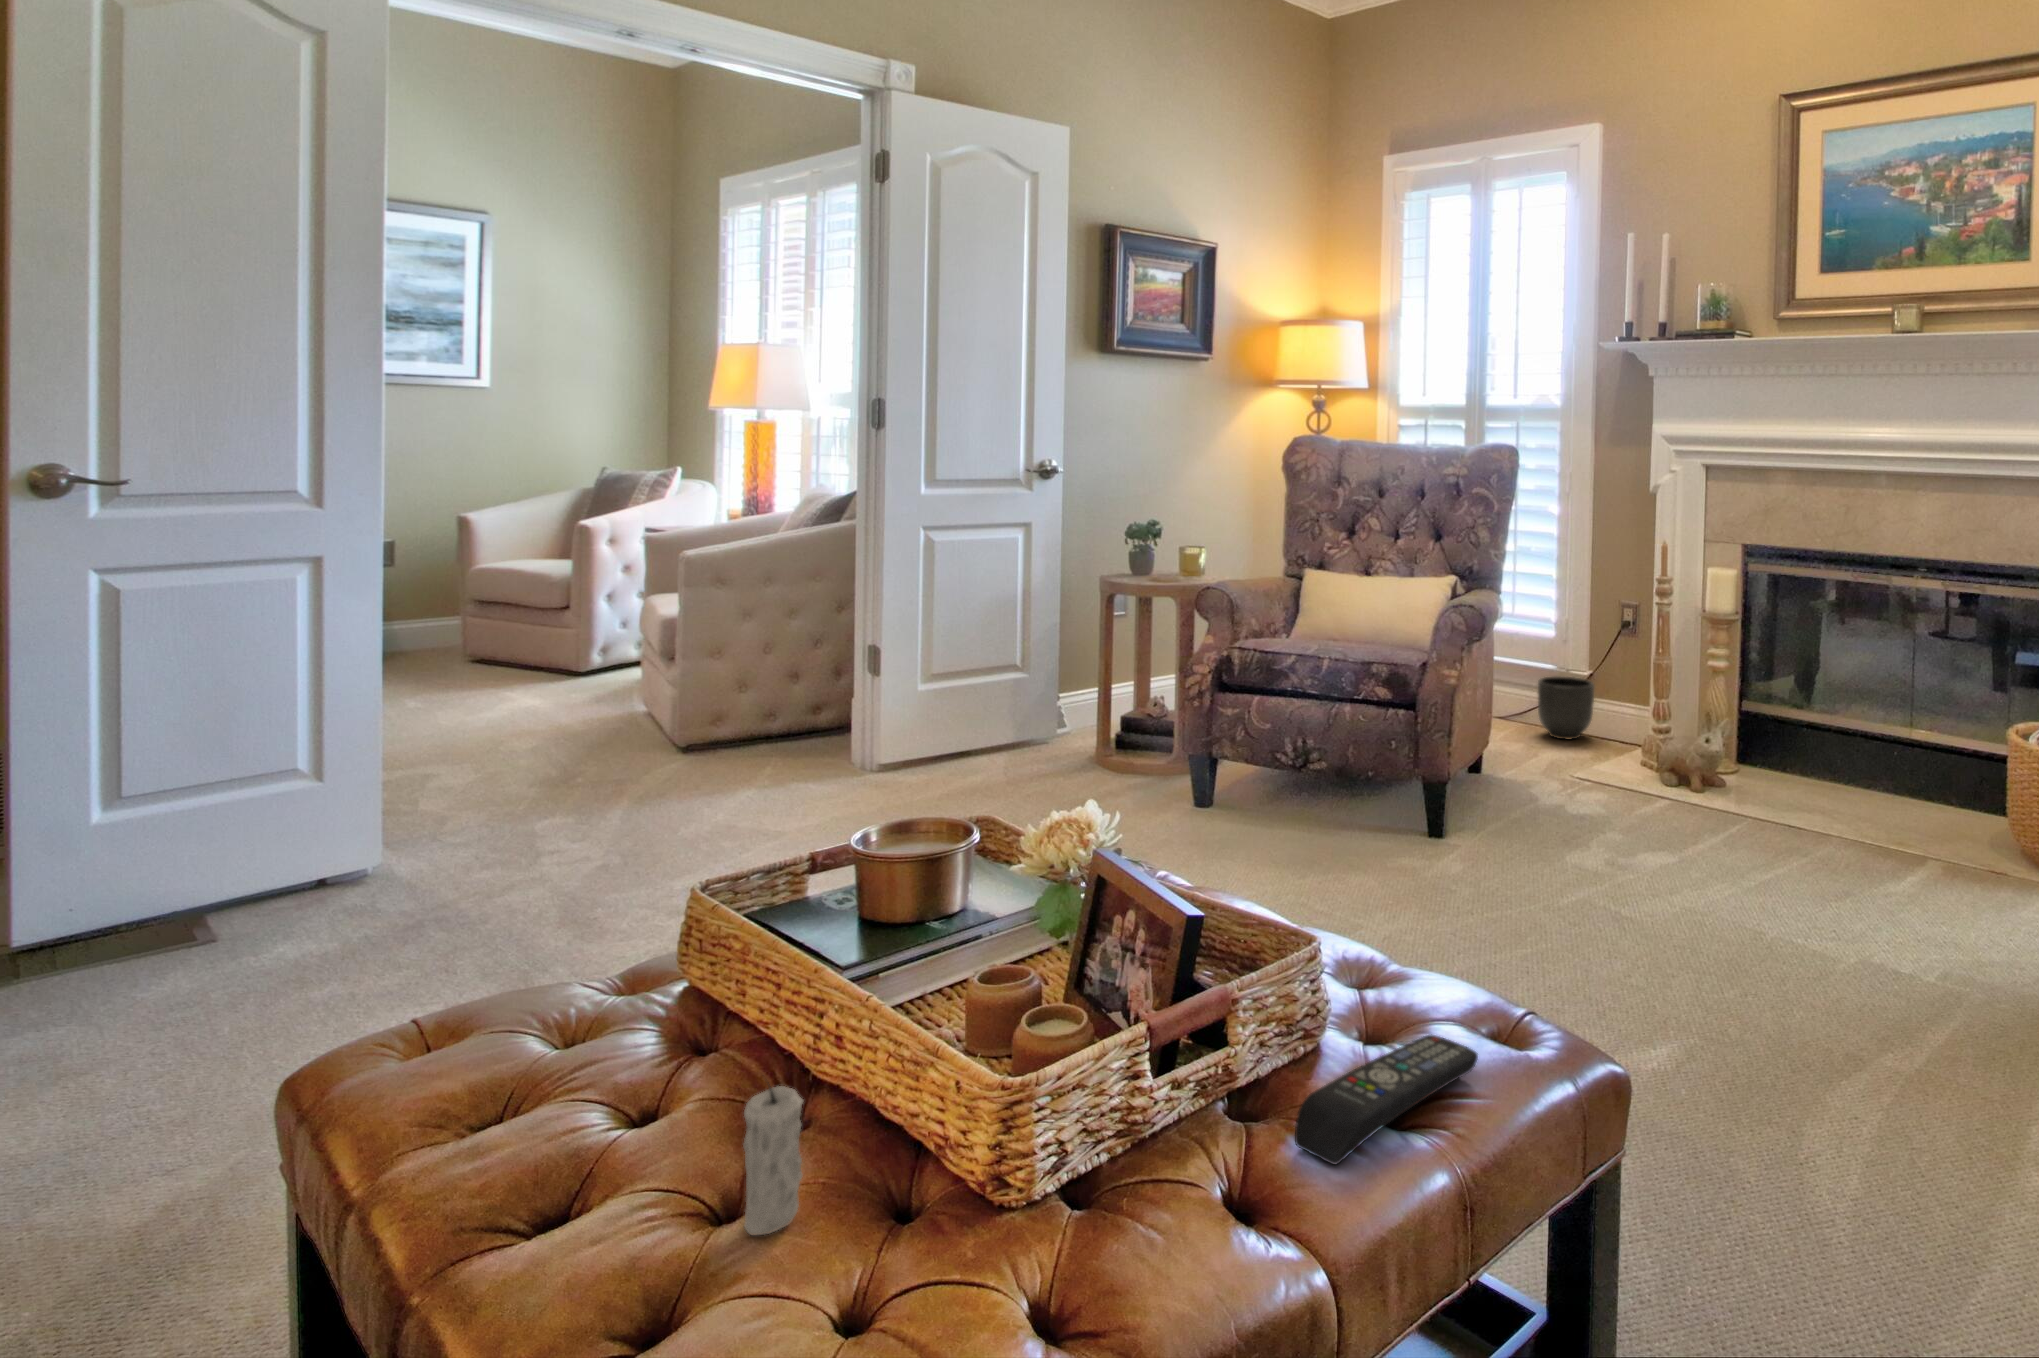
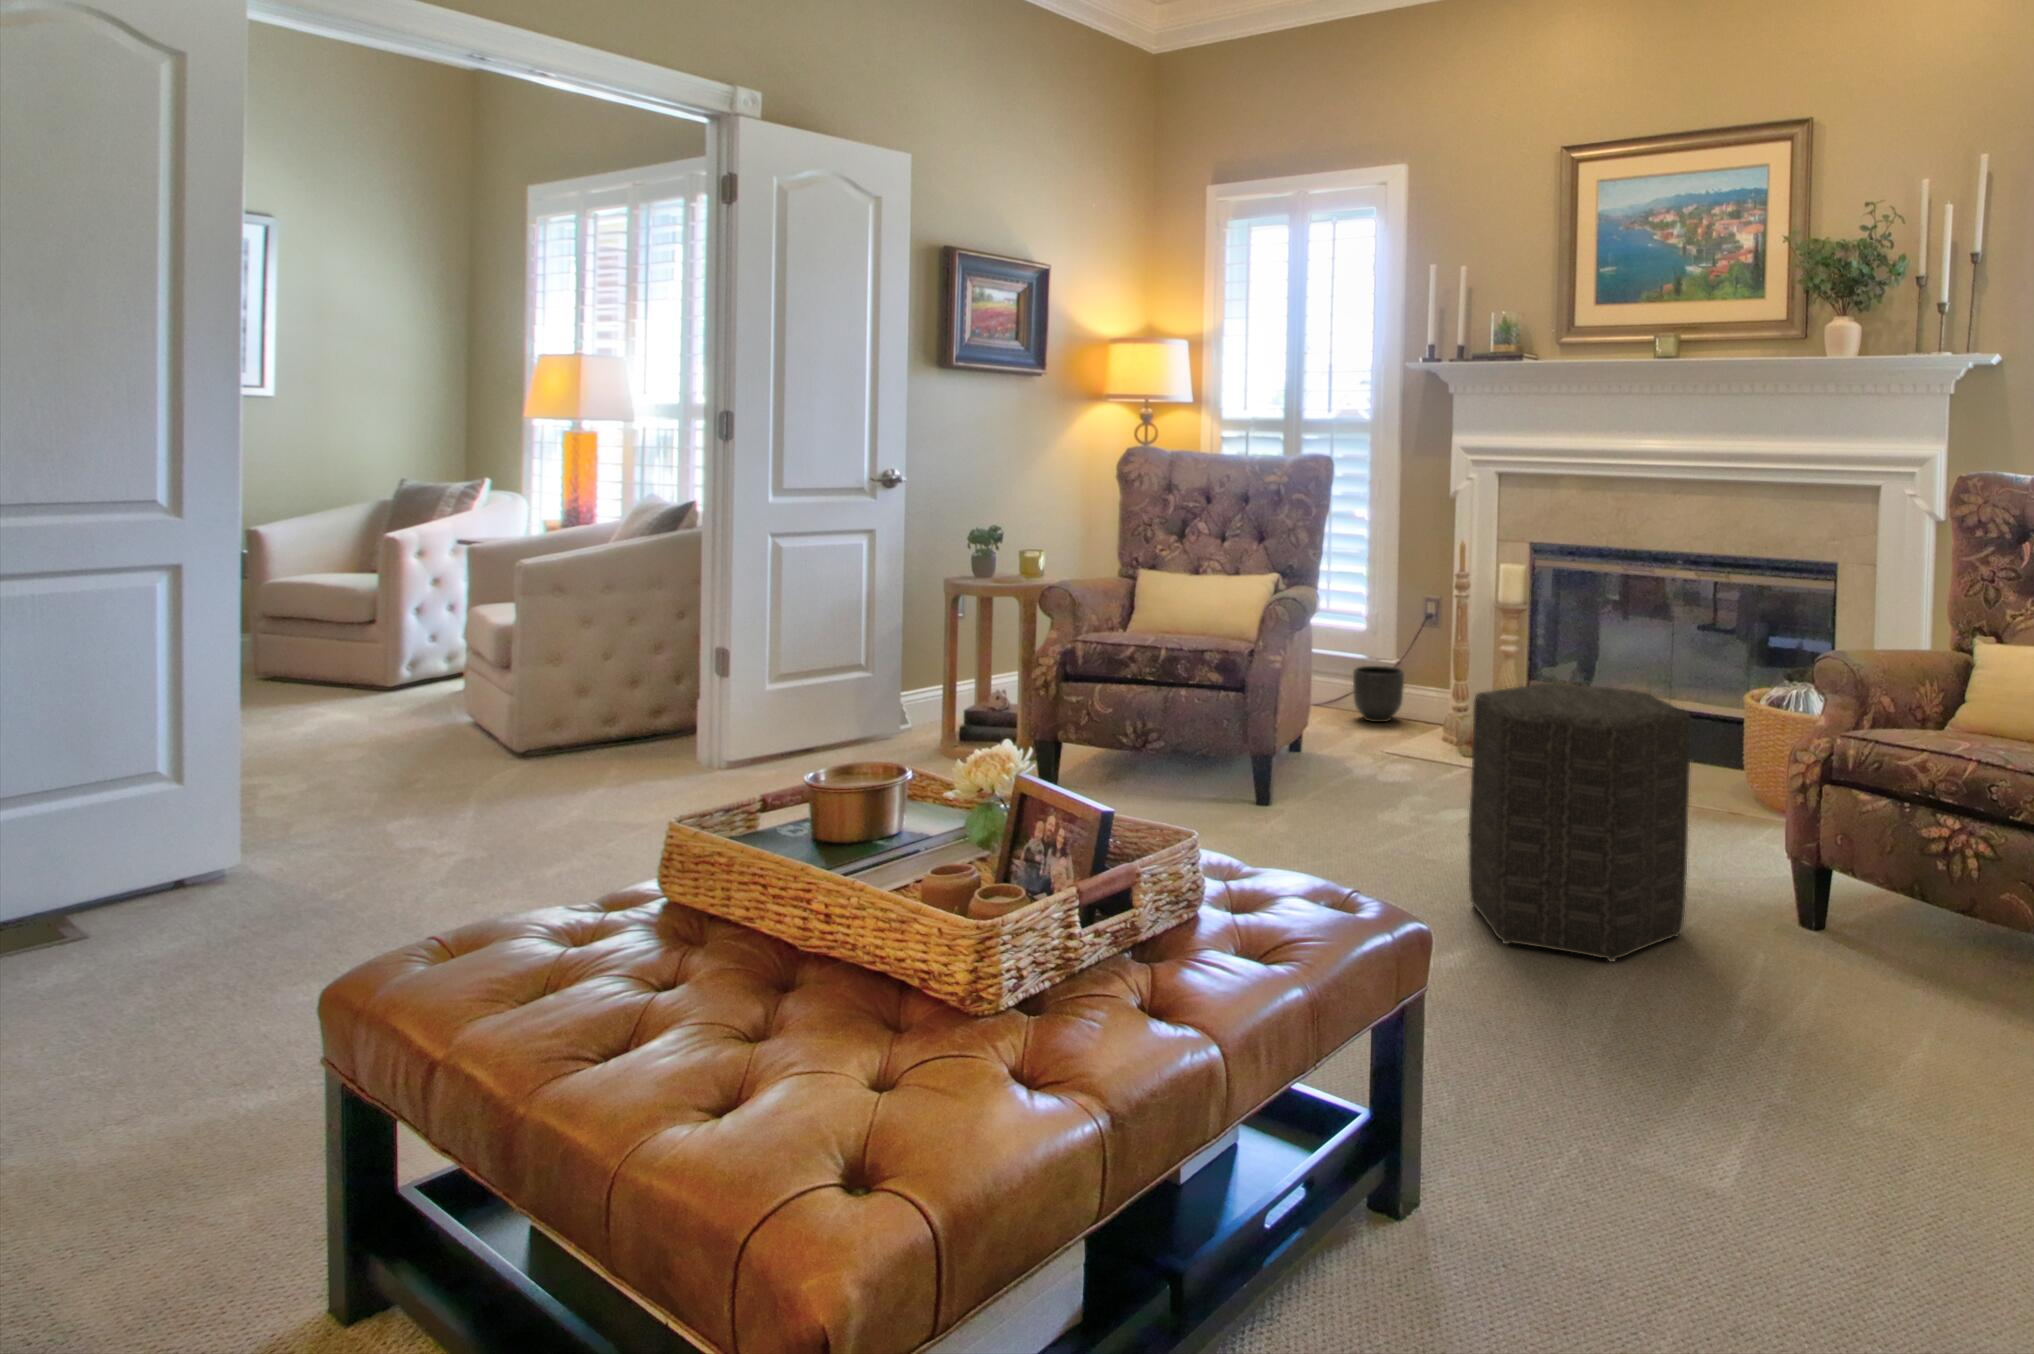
ottoman: none [1674,717,1957,1073] -> present [1469,683,1692,962]
remote control: present [1295,1034,1478,1164] -> none [1186,902,1317,980]
candle: present [744,1082,803,1235] -> none [785,921,829,1039]

